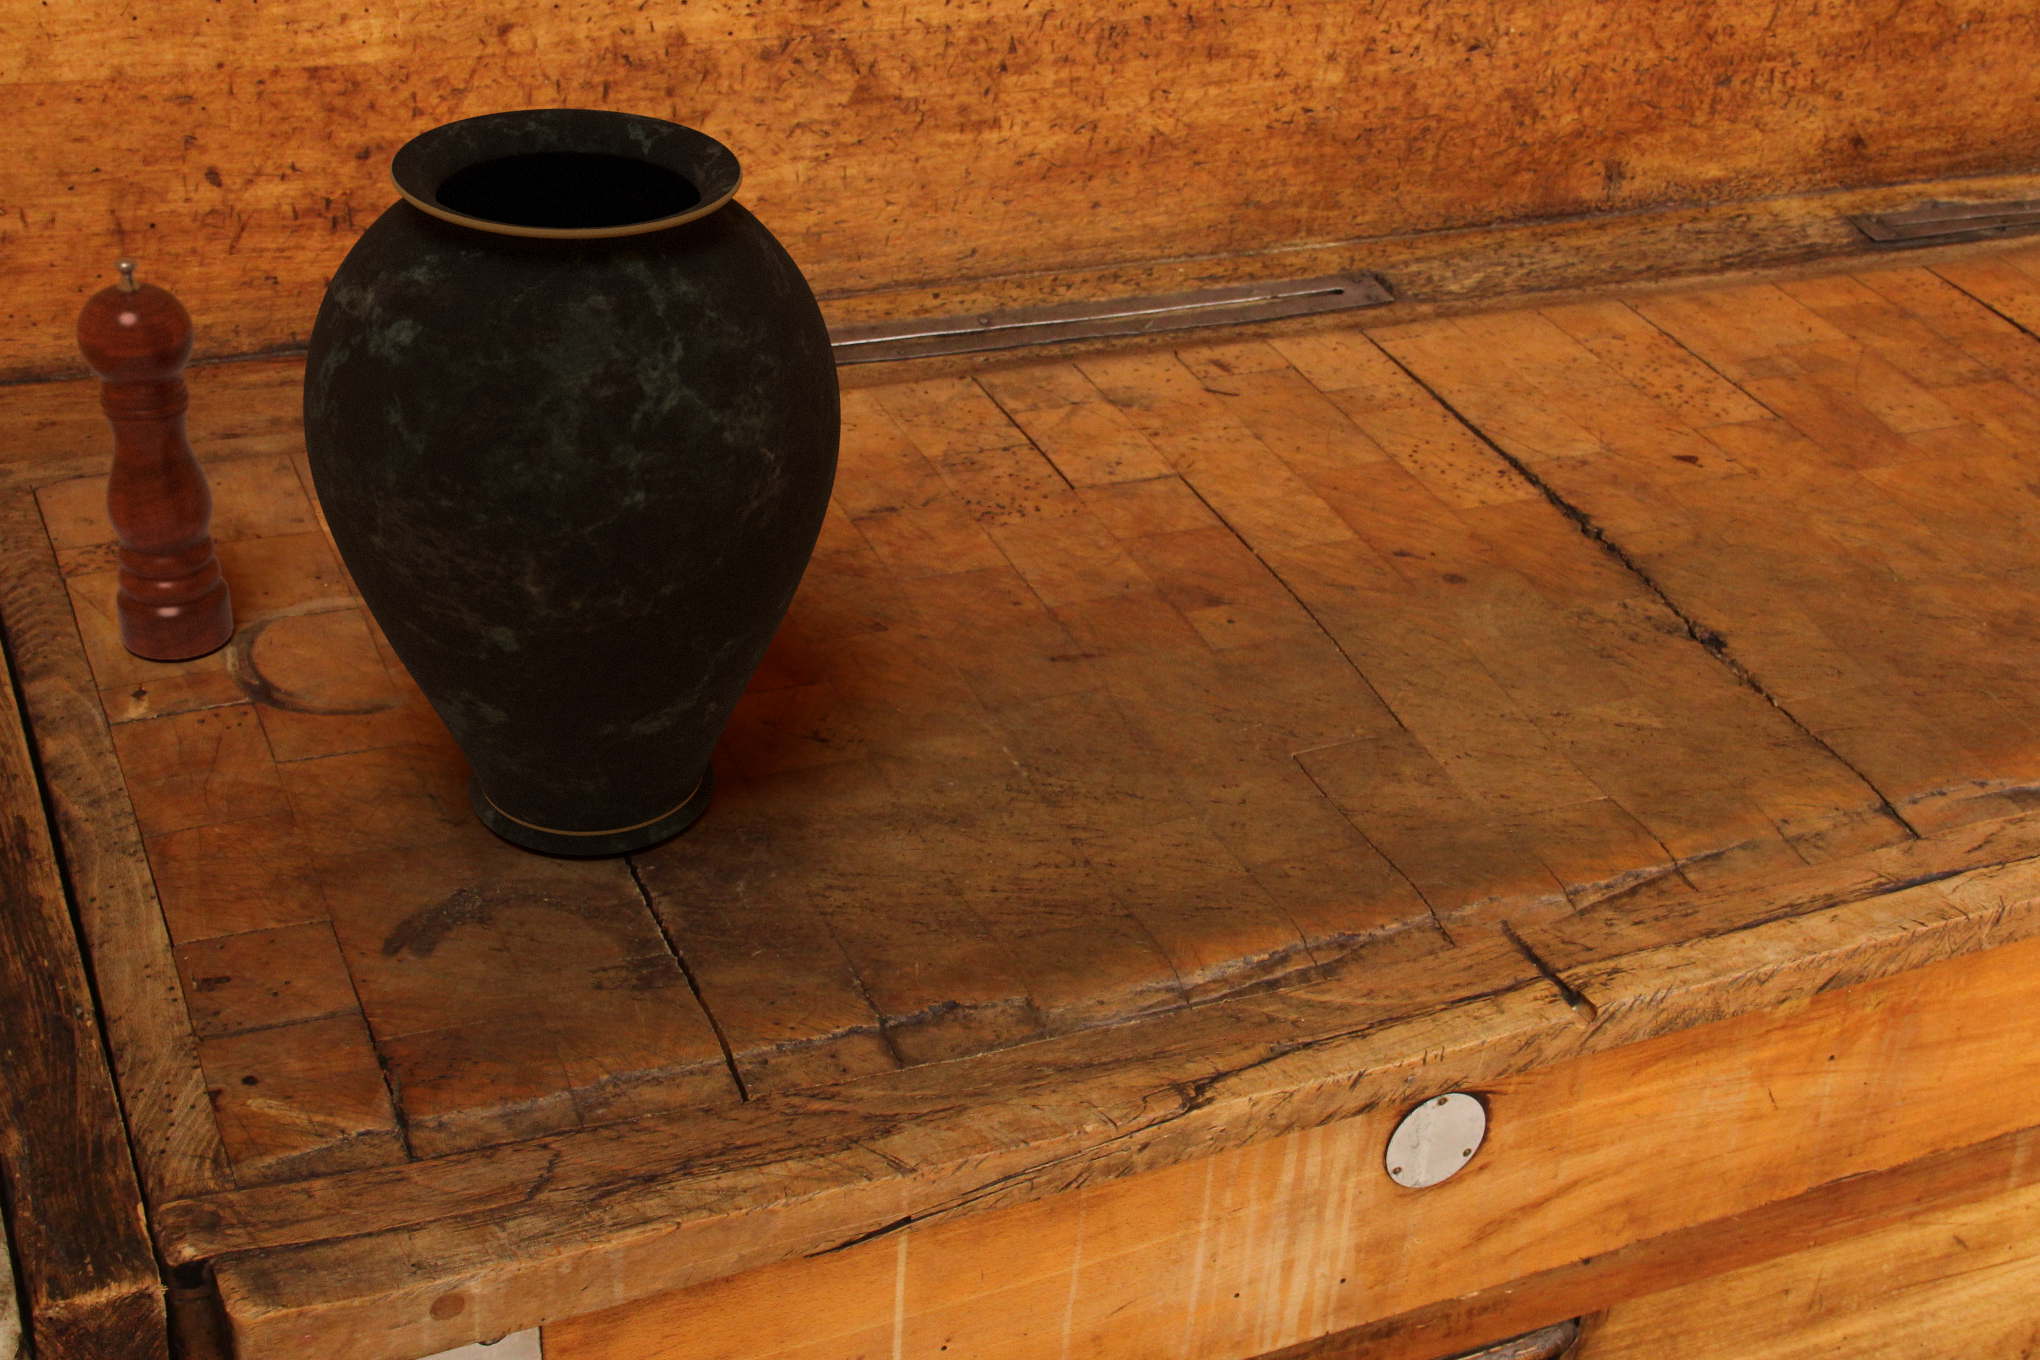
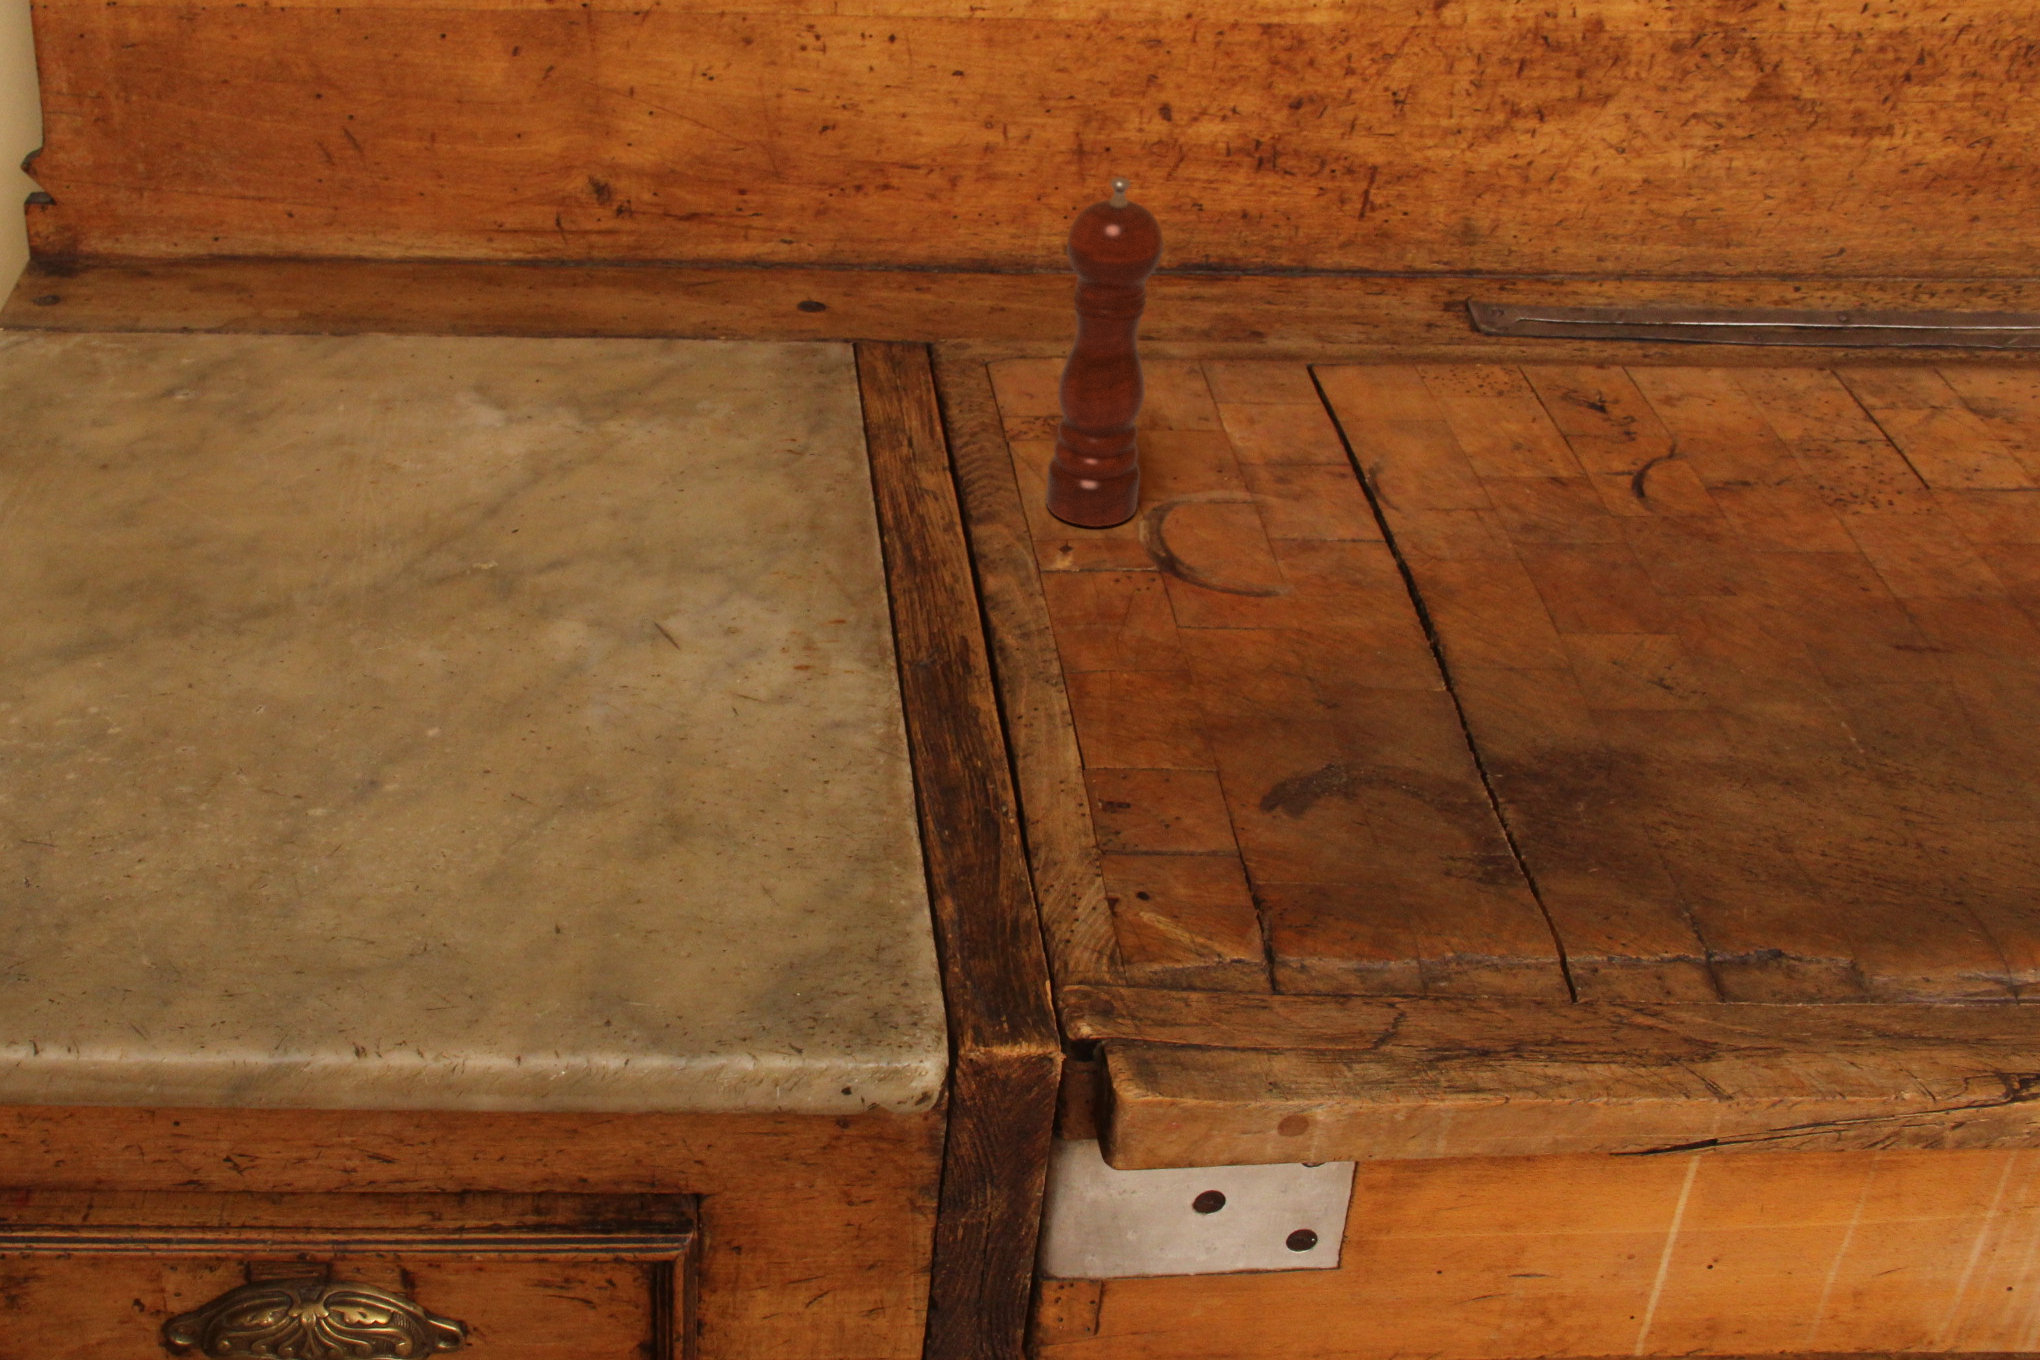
vase: present [303,109,841,855] -> none [1270,71,1791,766]

